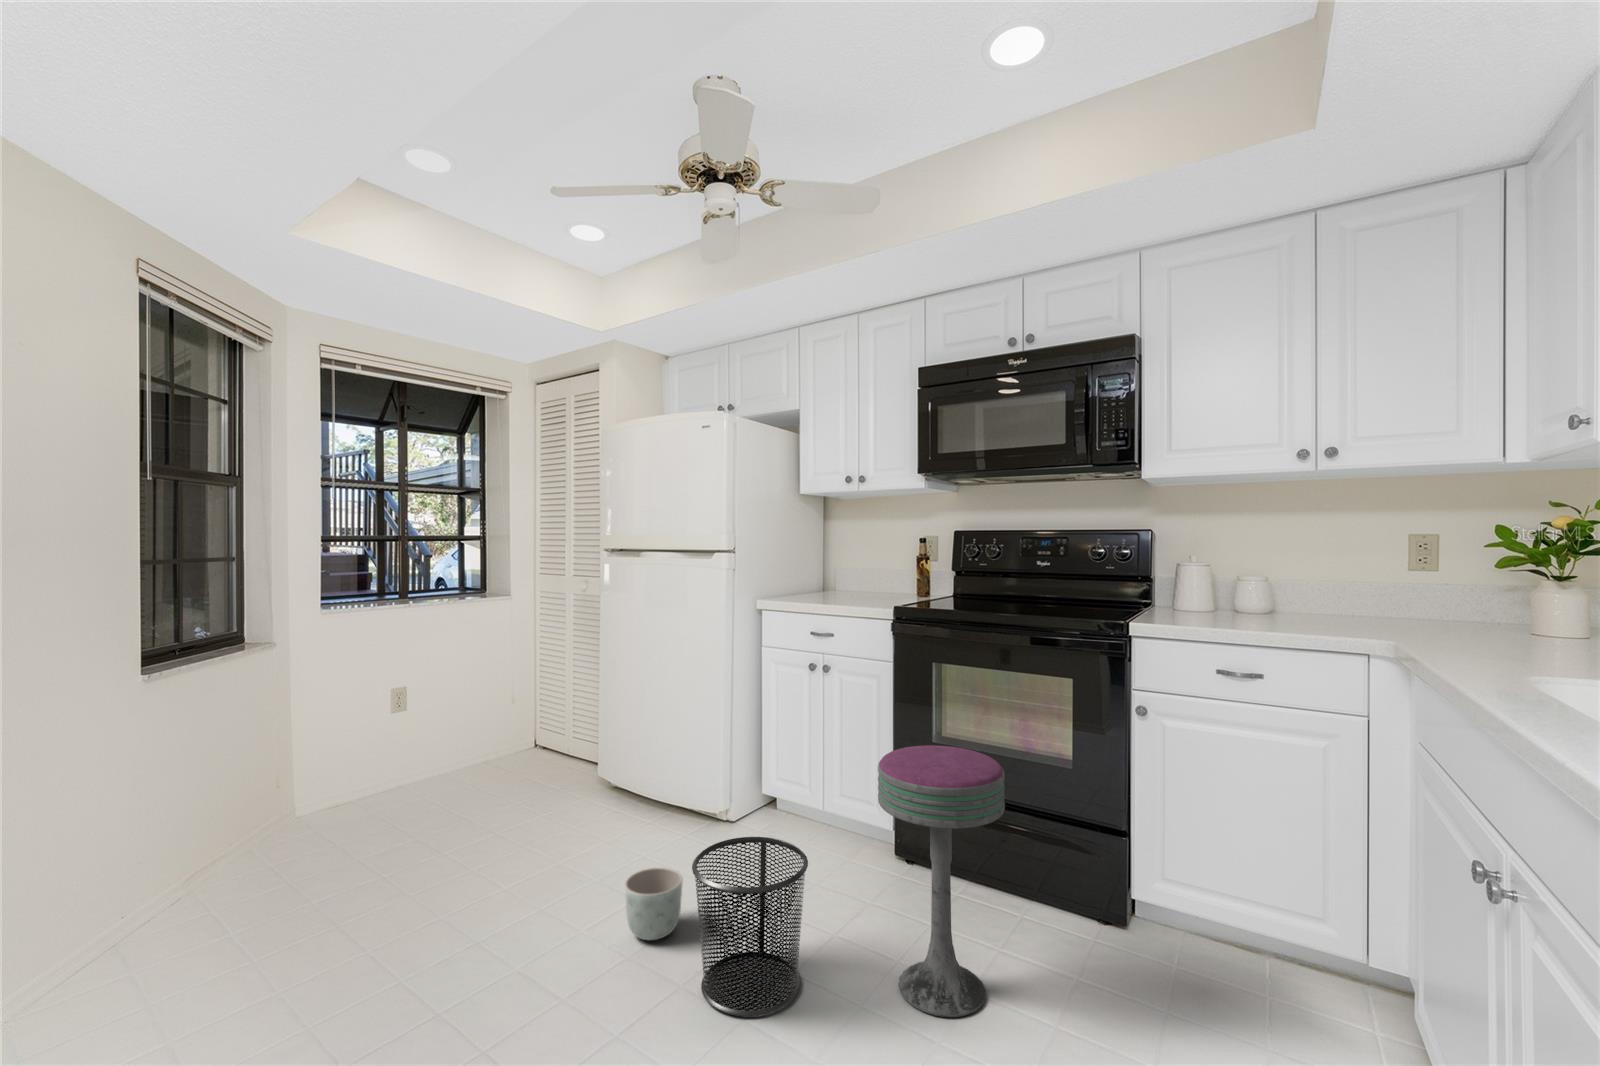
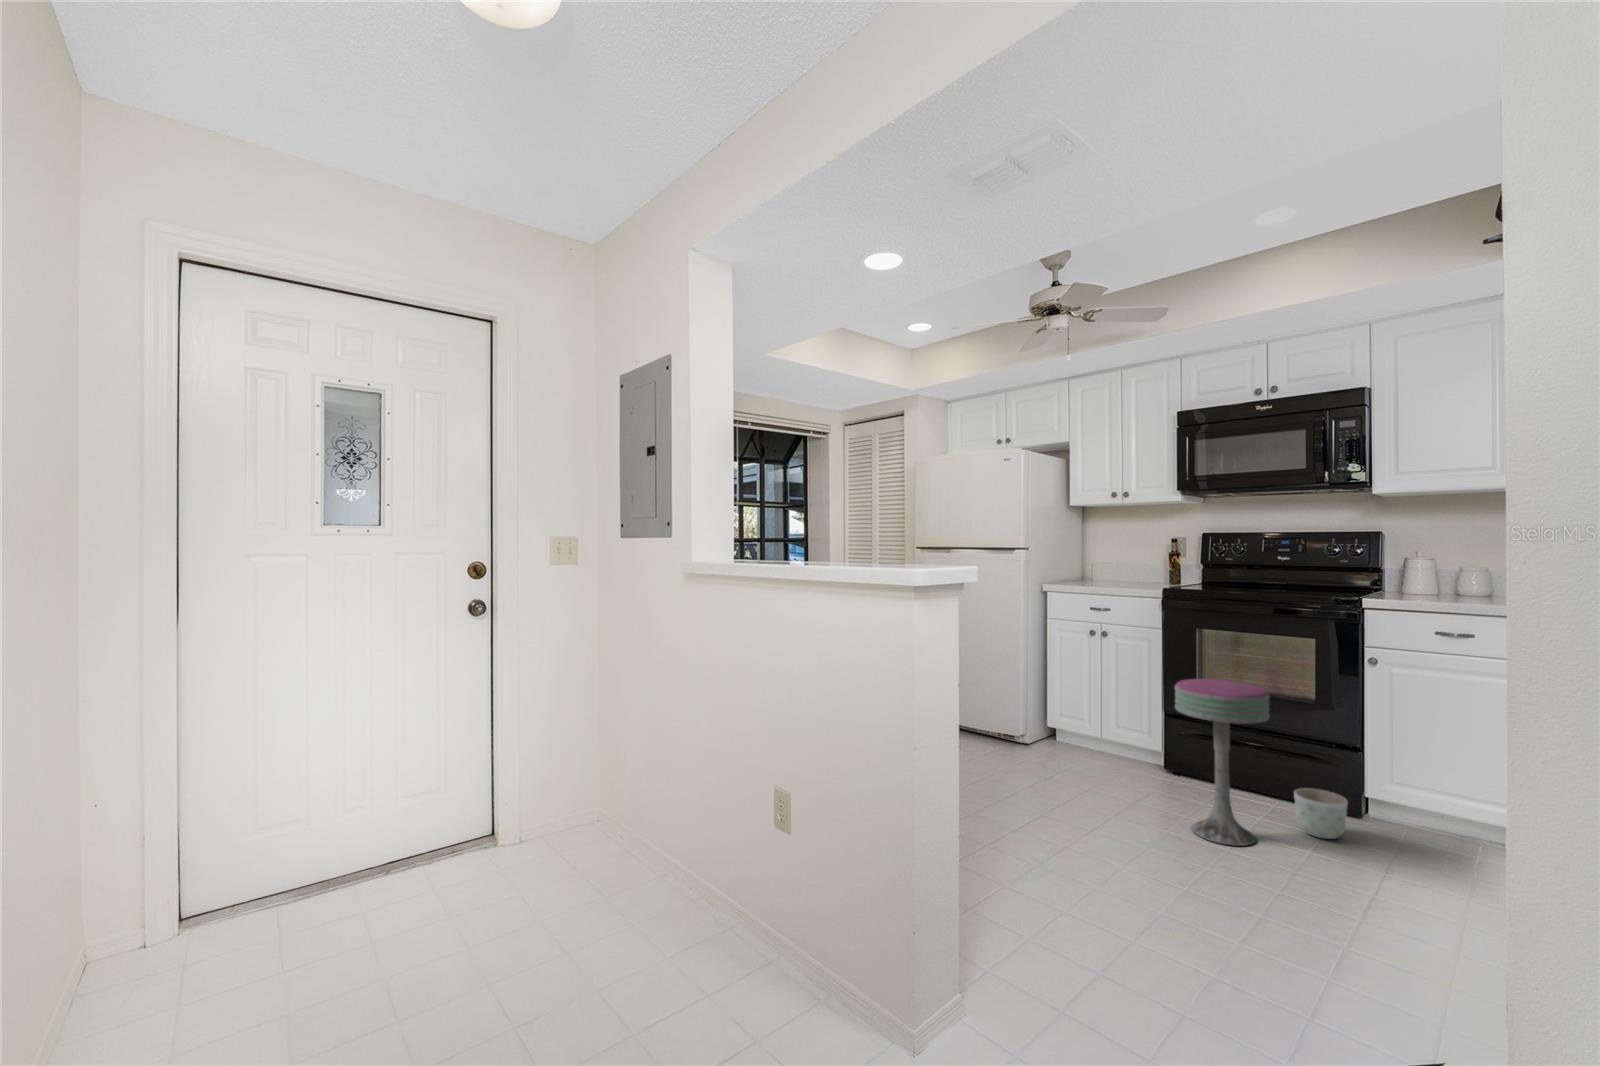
waste bin: present [692,837,808,1017] -> none [1049,734,1128,834]
planter: present [625,867,683,940] -> present [1294,788,1348,839]

